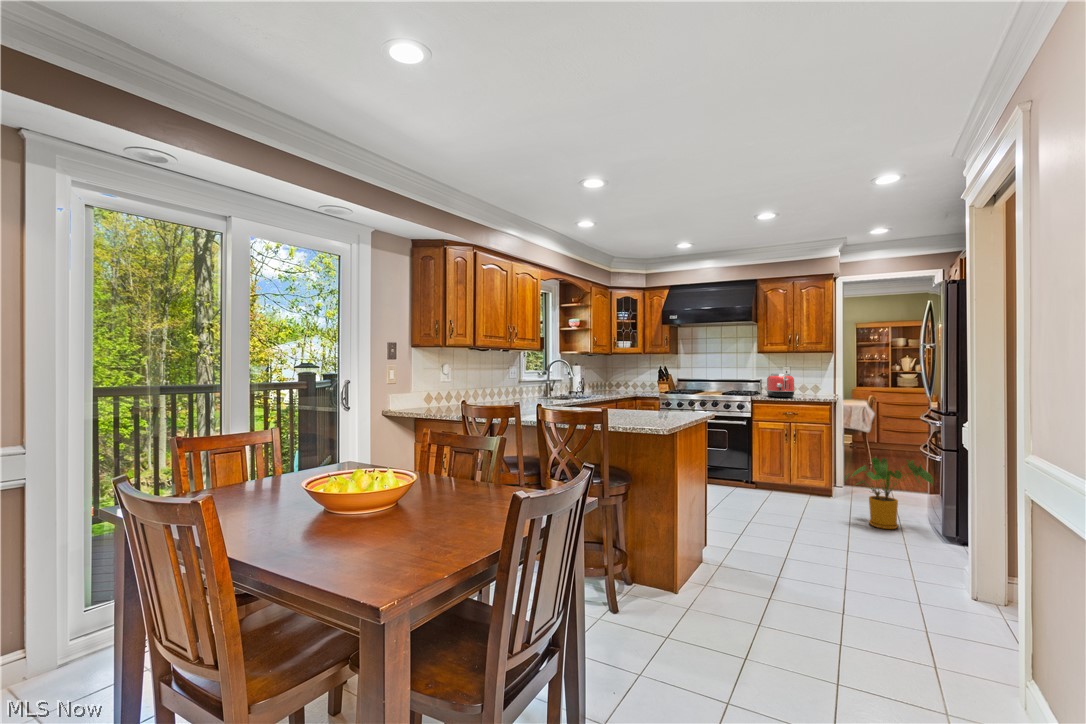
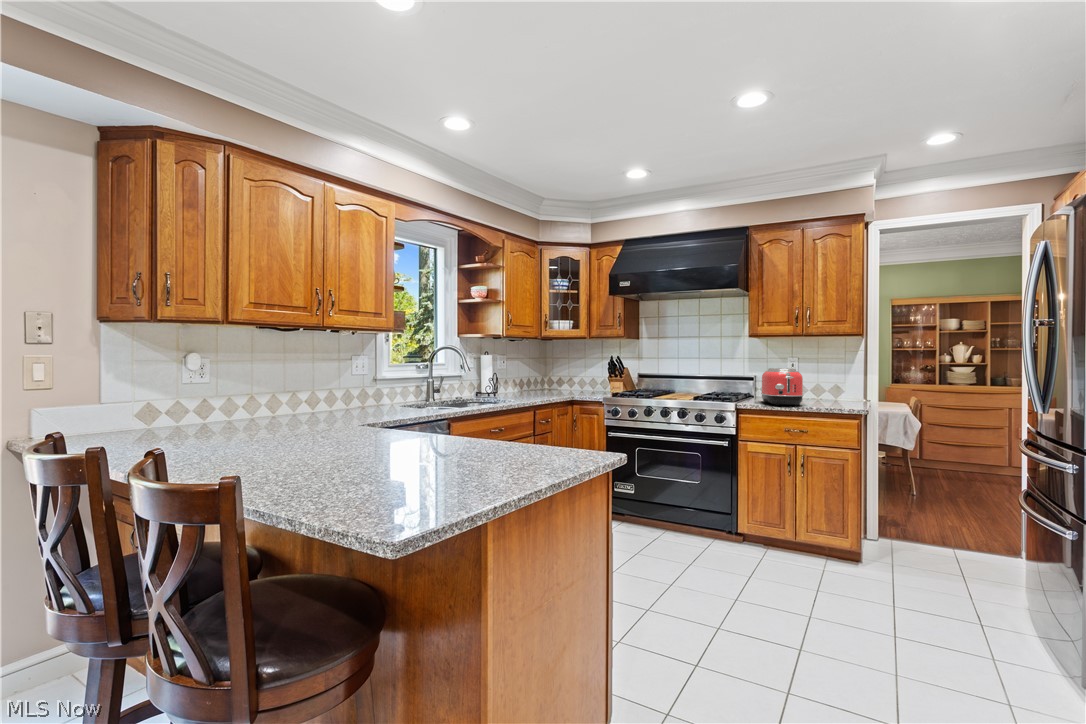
house plant: present [845,458,933,529] -> none [881,519,1048,650]

